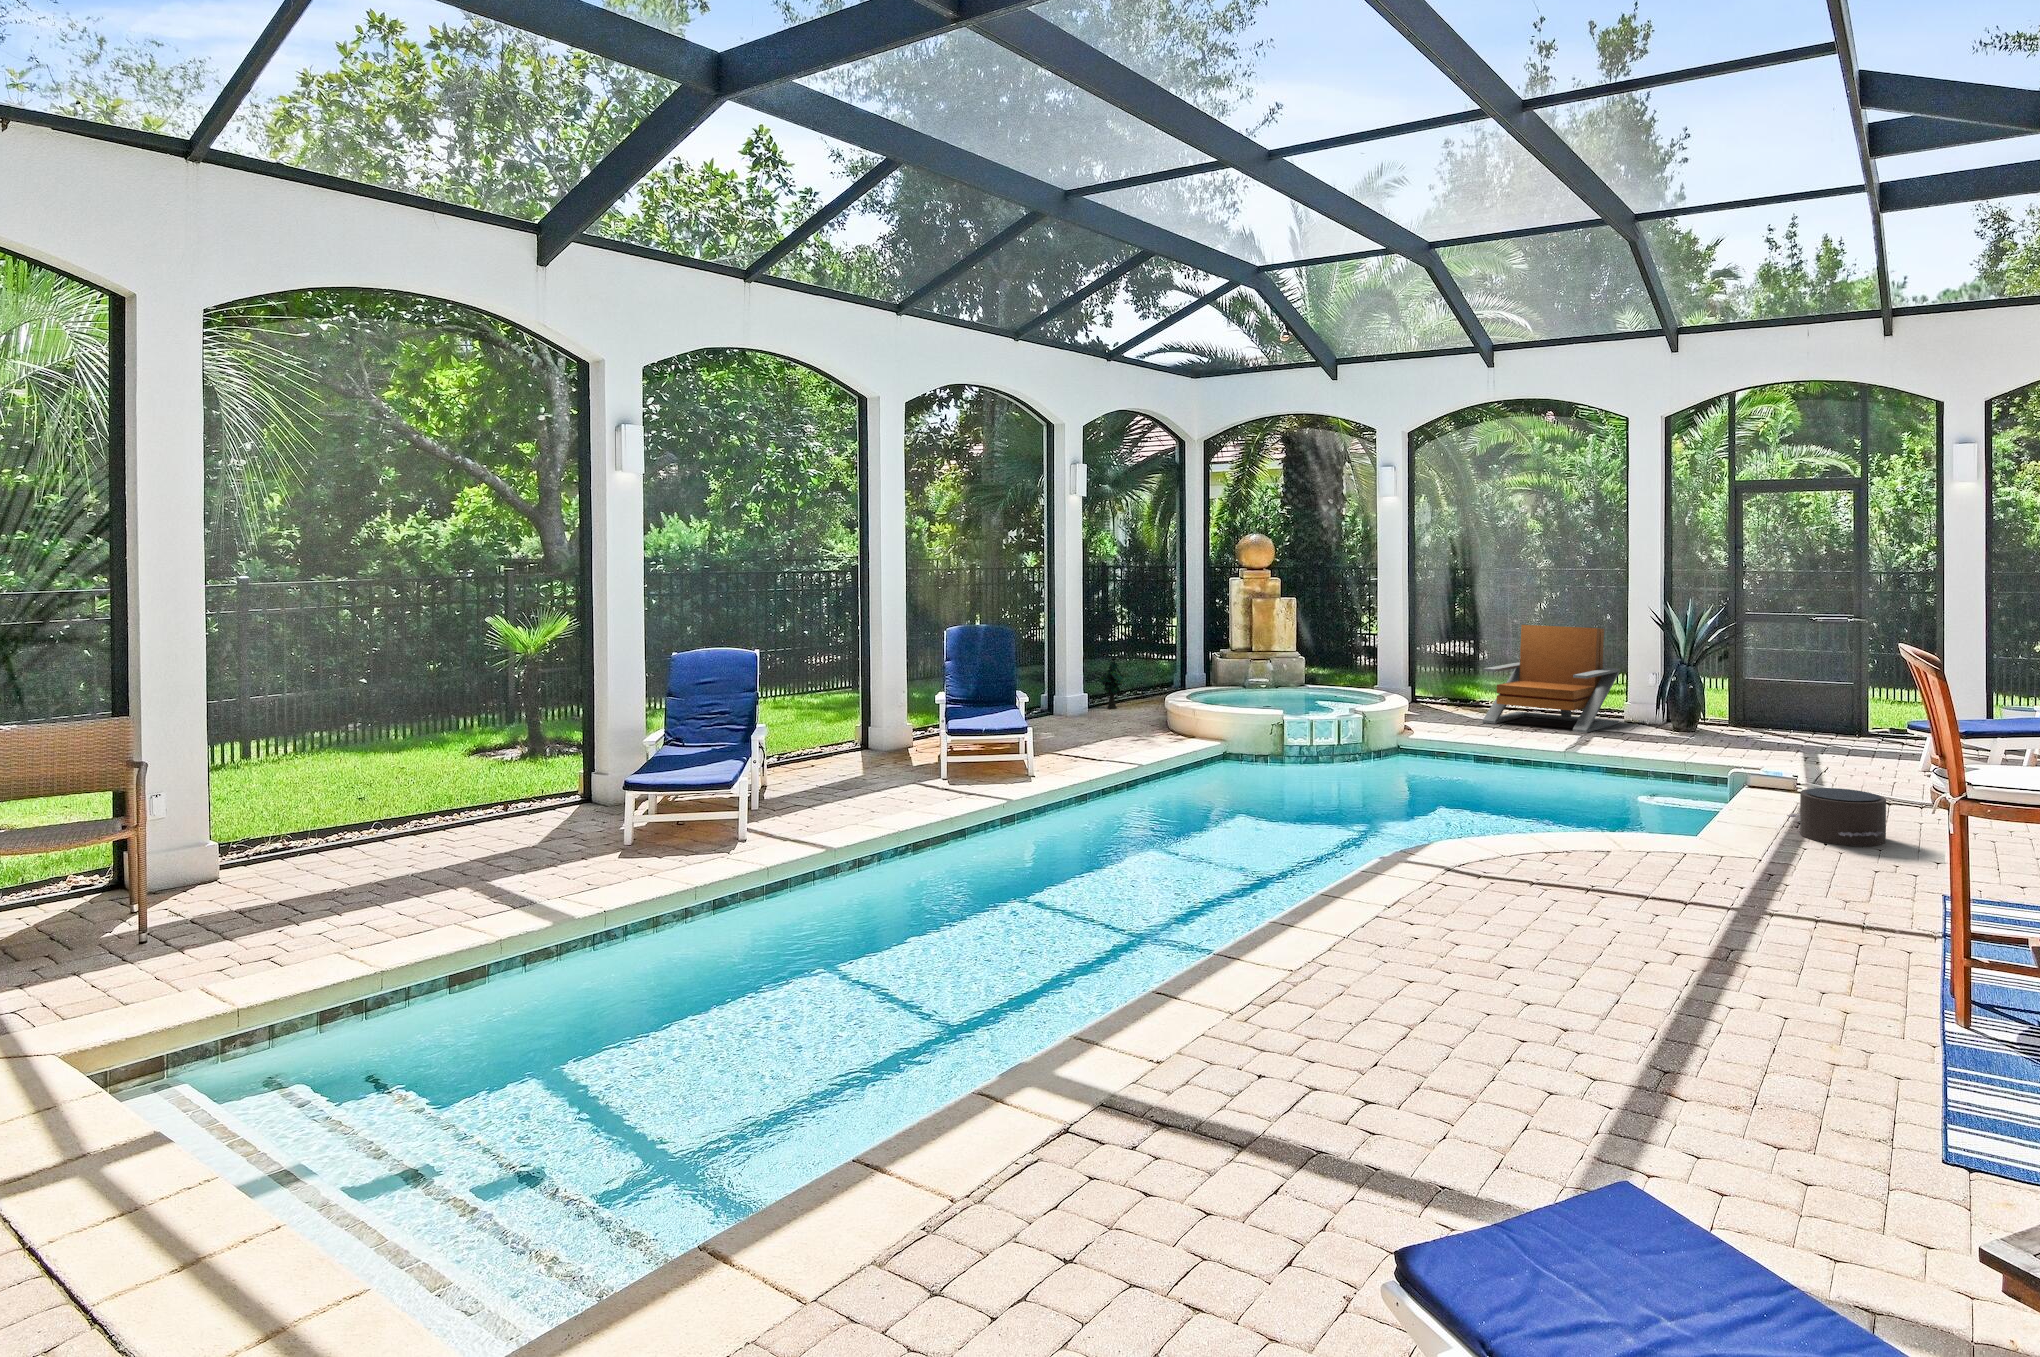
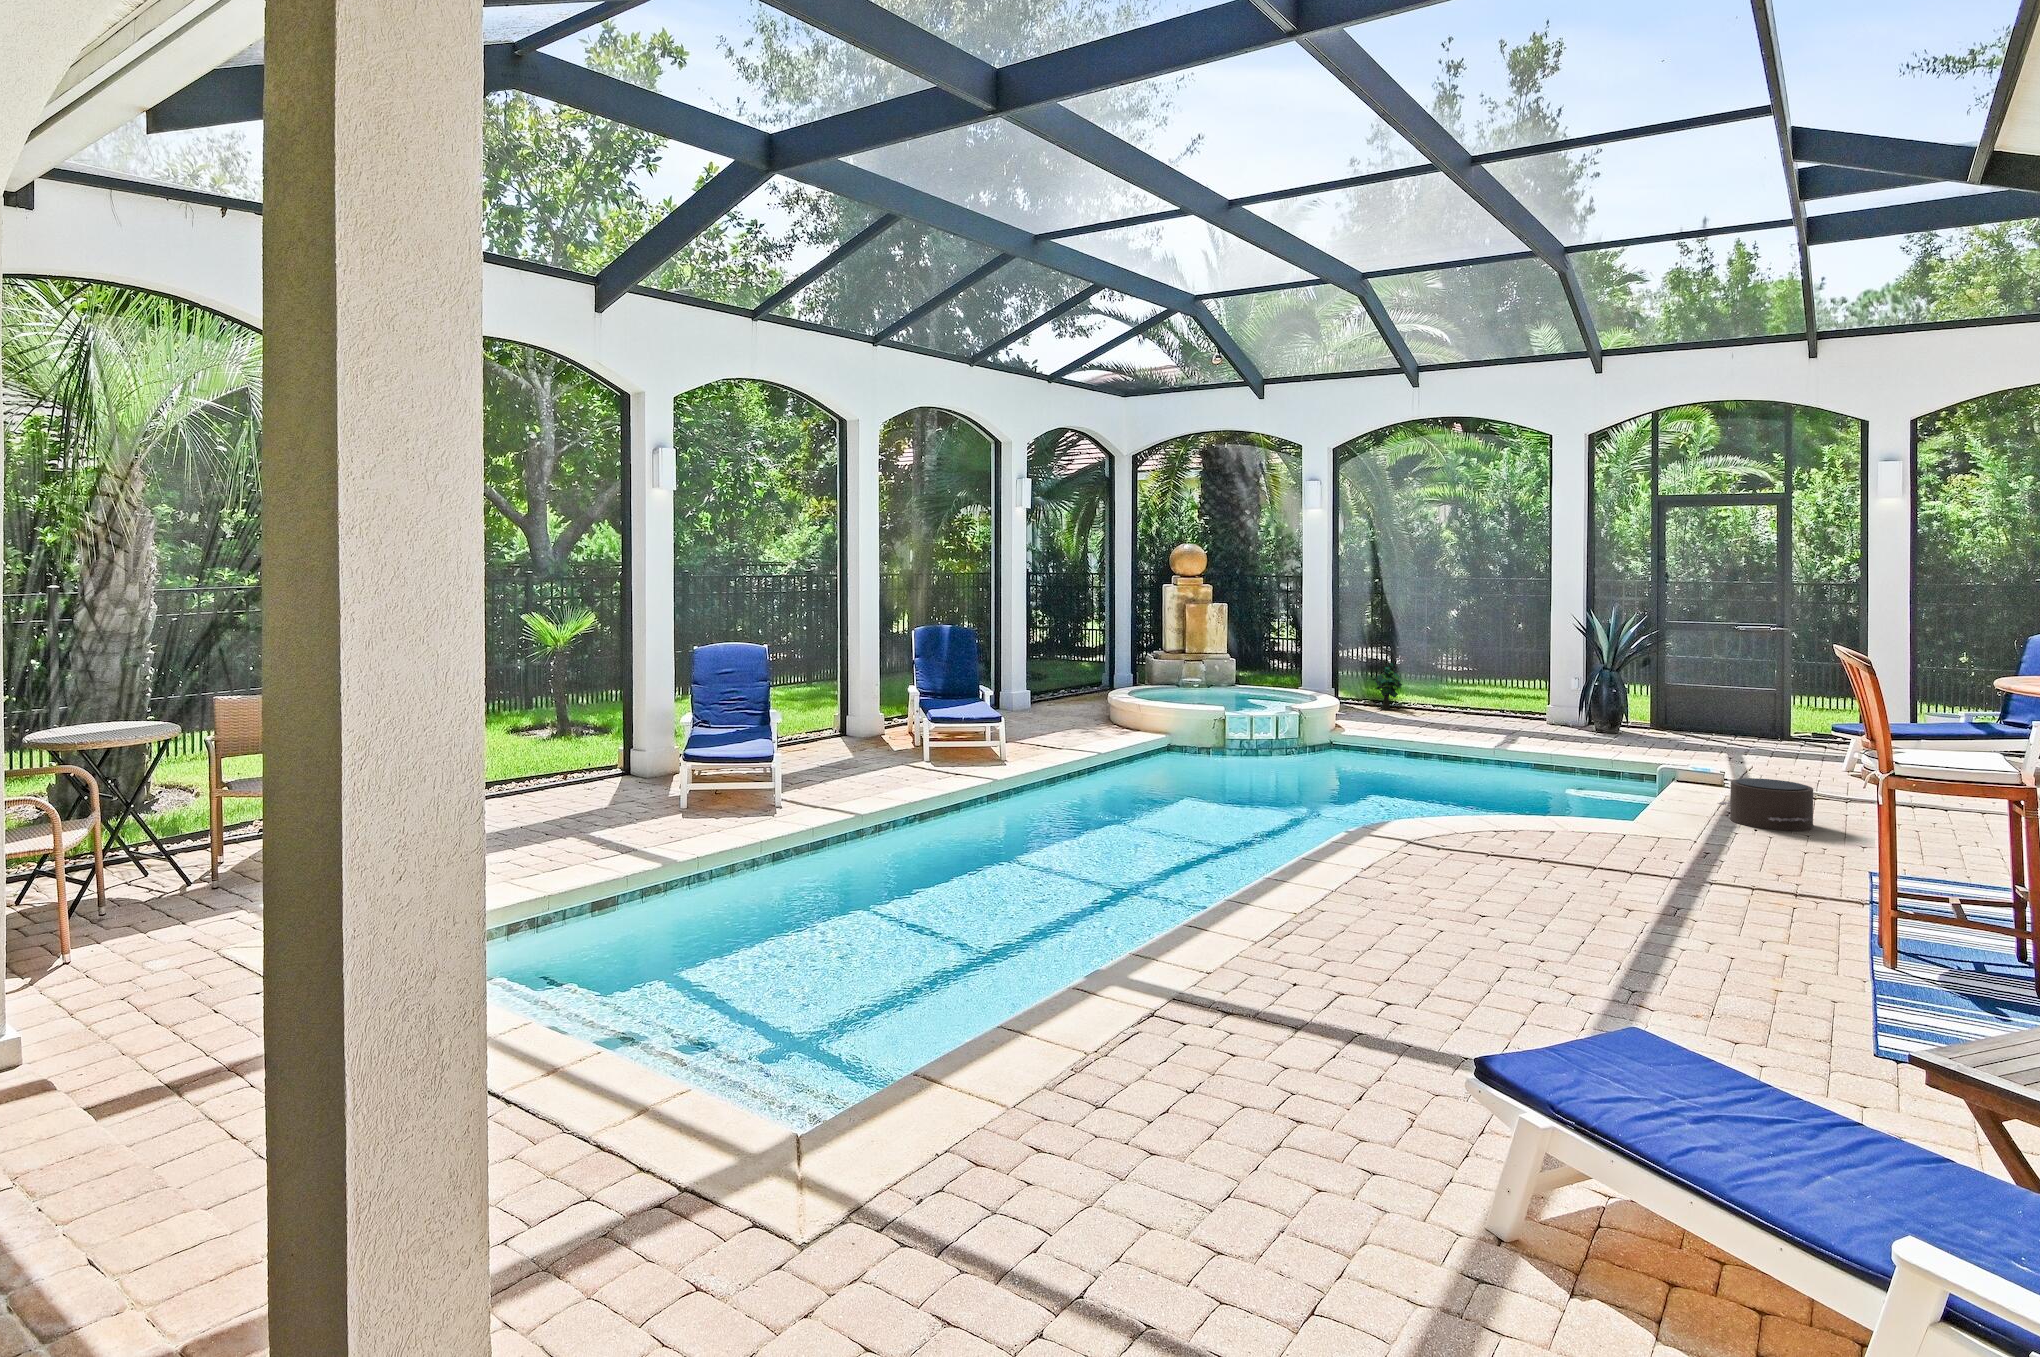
lounge chair: present [1483,625,1620,733] -> none [1408,630,1542,732]
decorative plant: present [1100,658,1124,709] -> present [1372,663,1402,710]

